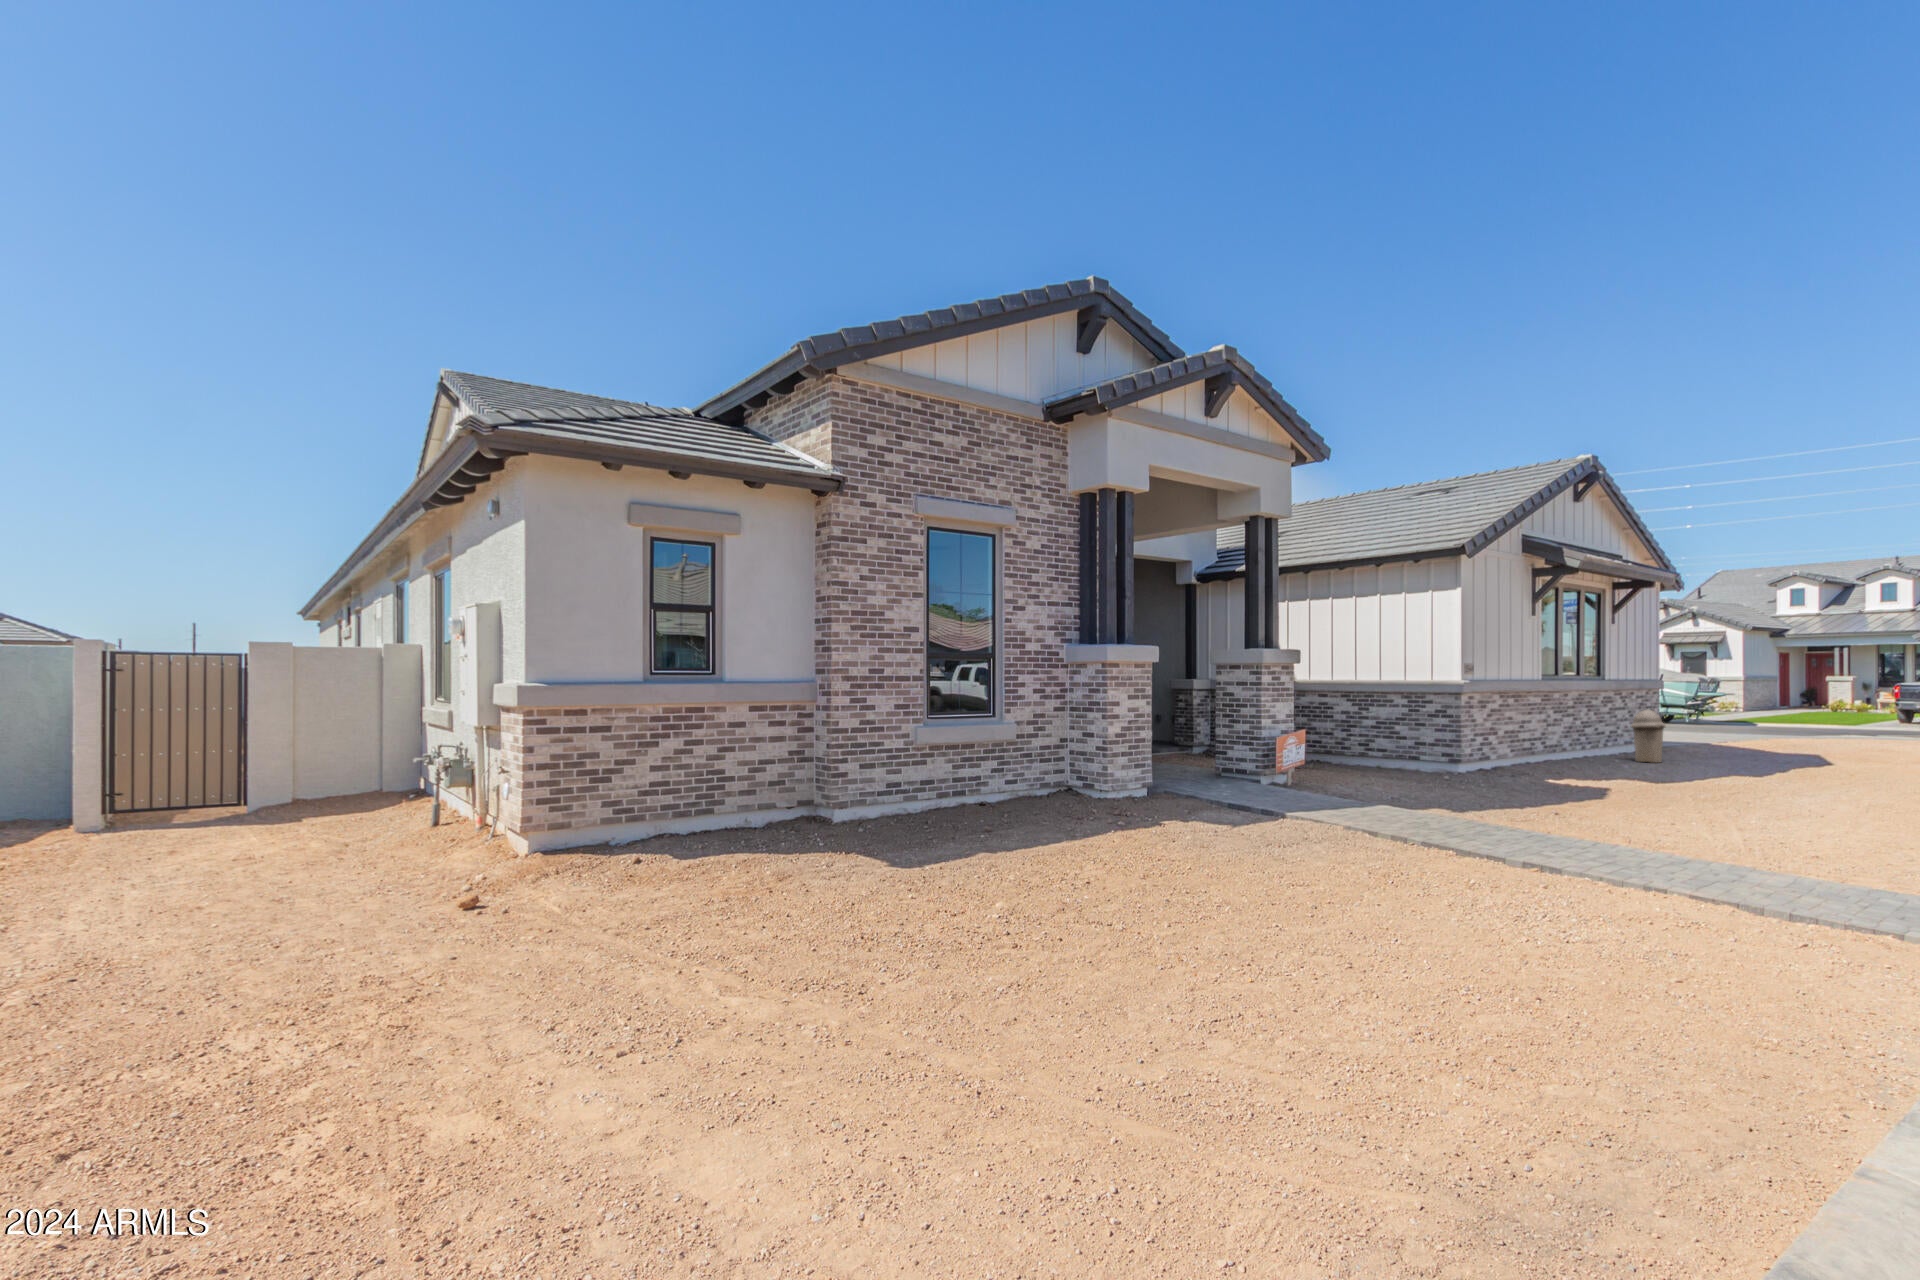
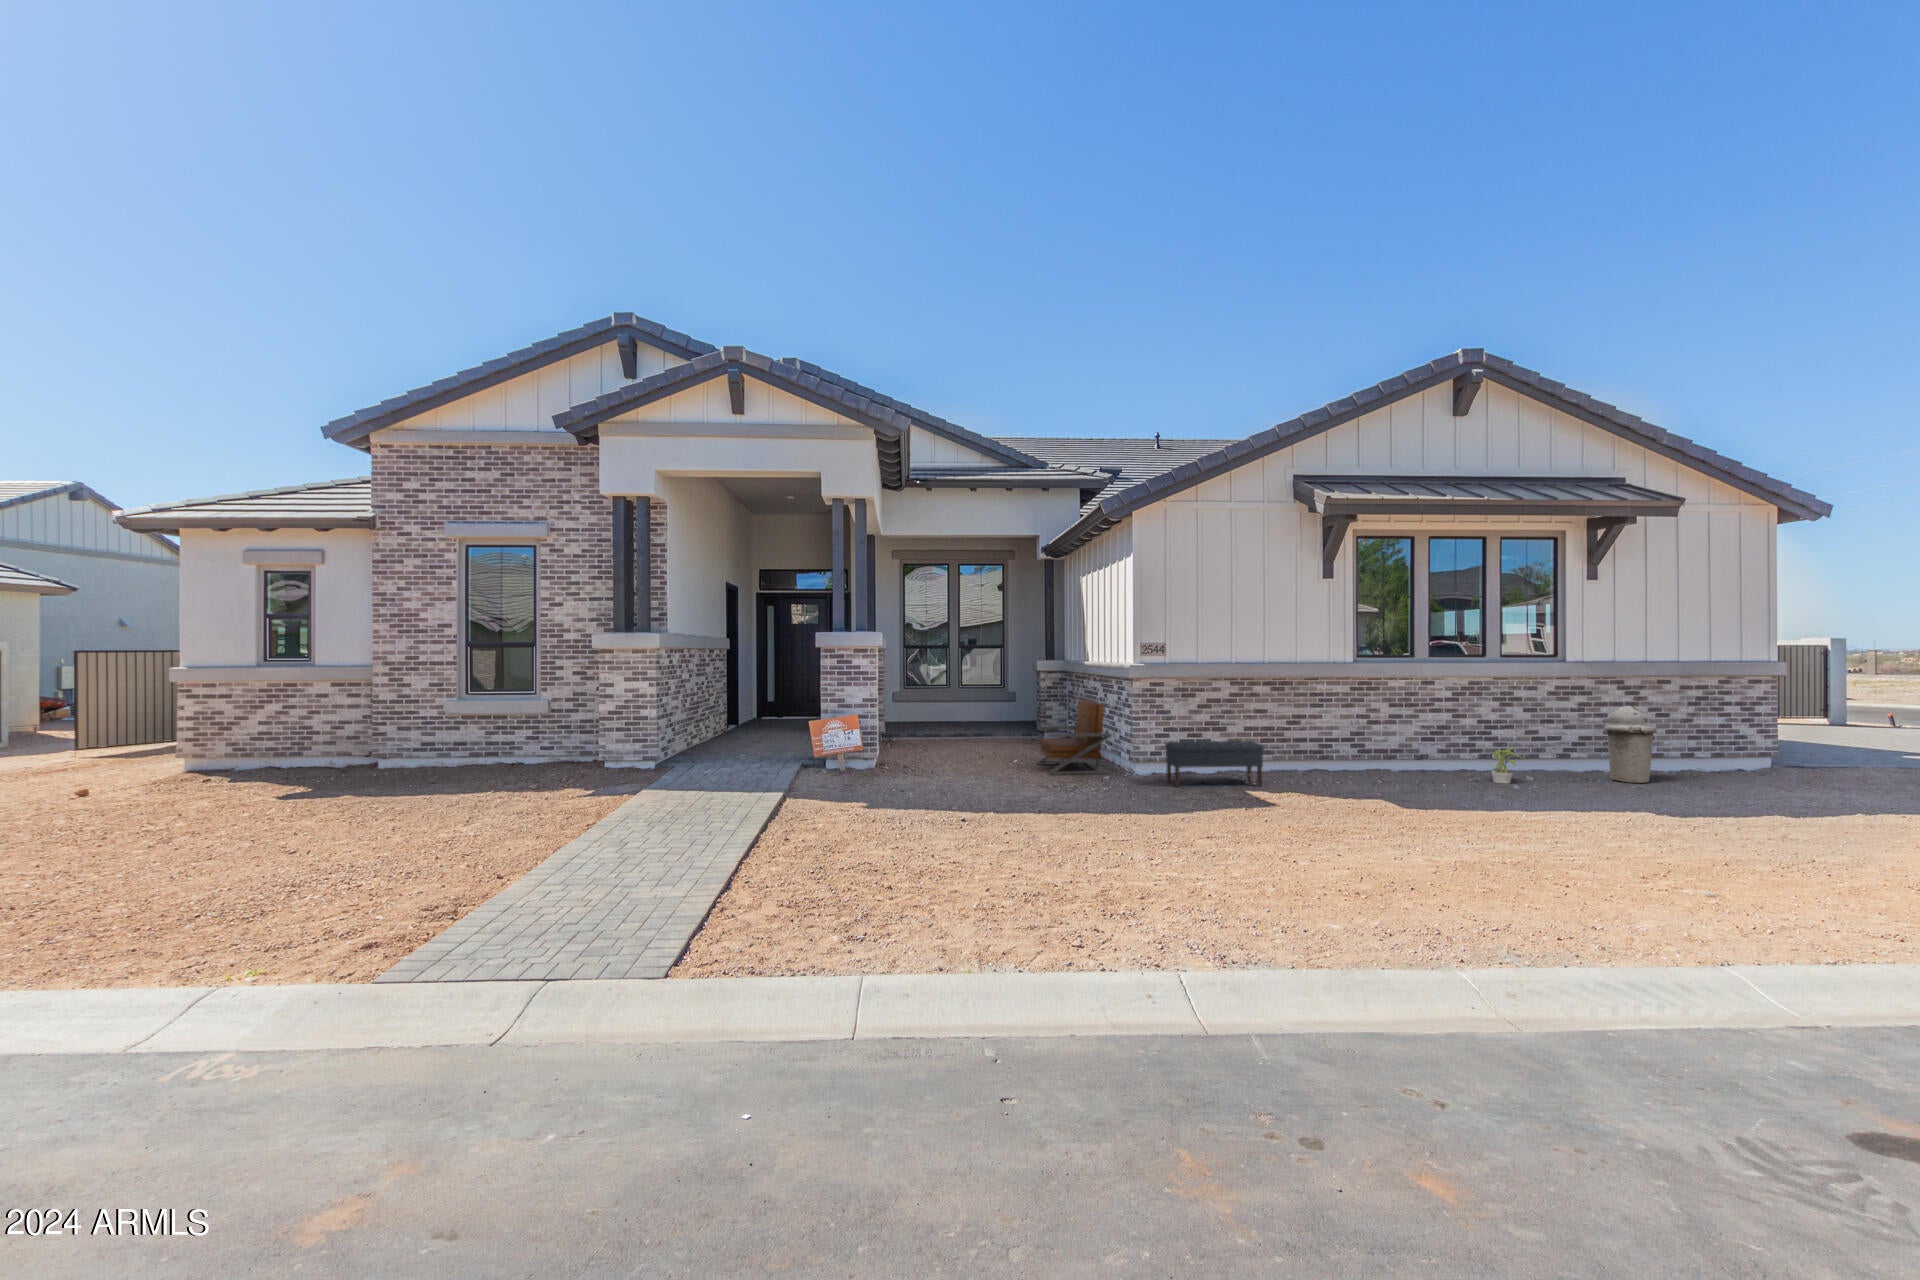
lounge chair: none [1335,714,1425,780] -> present [1037,699,1112,775]
potted plant: none [1597,741,1630,767] -> present [1484,748,1523,783]
bench: none [1485,742,1545,781] -> present [1165,741,1264,787]

